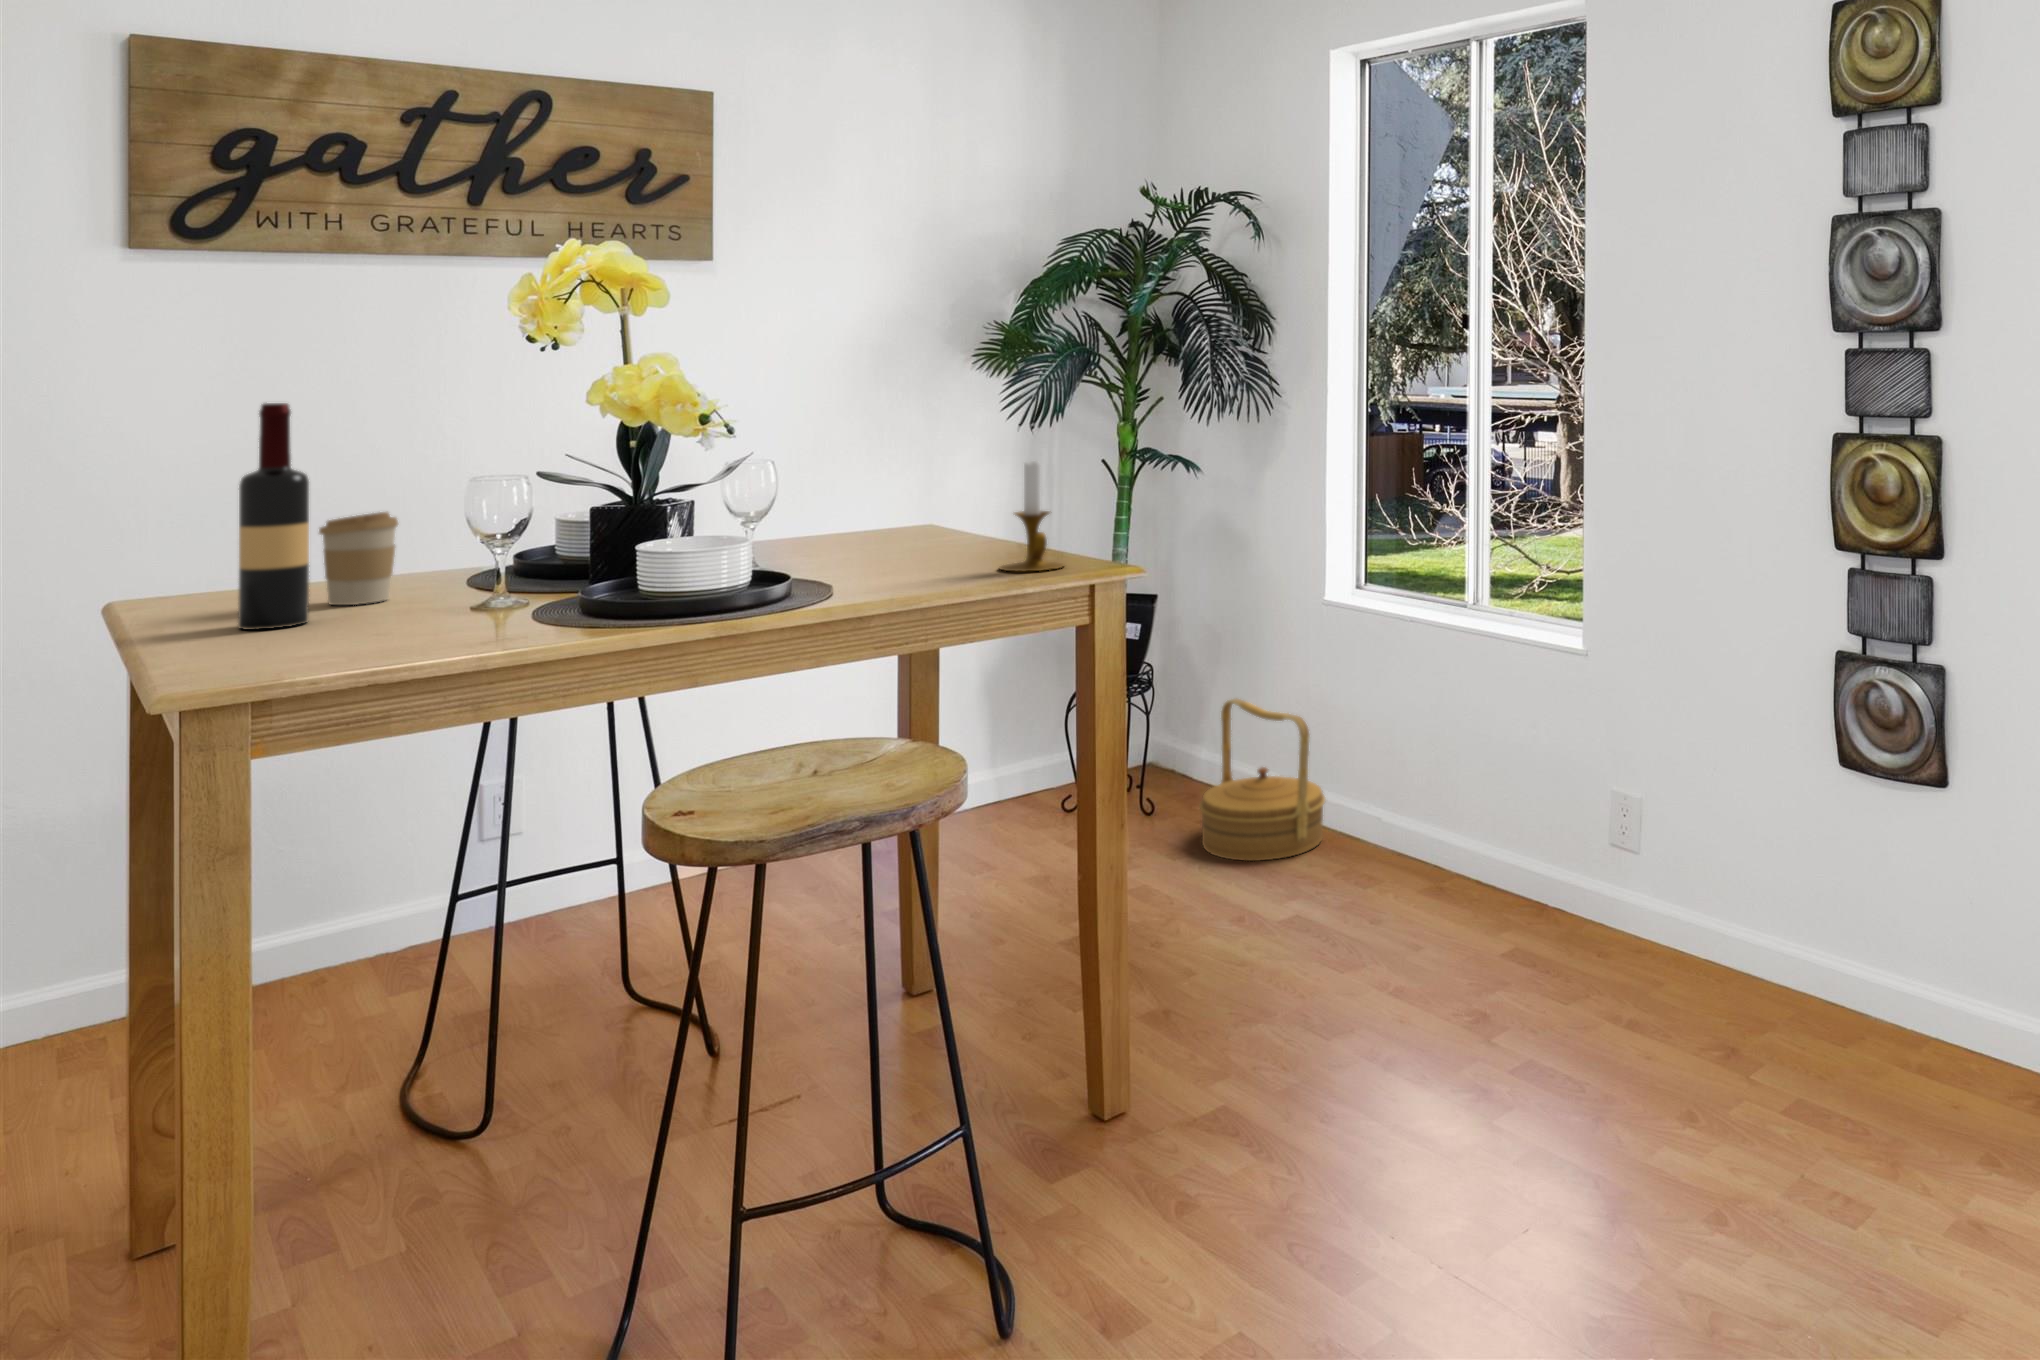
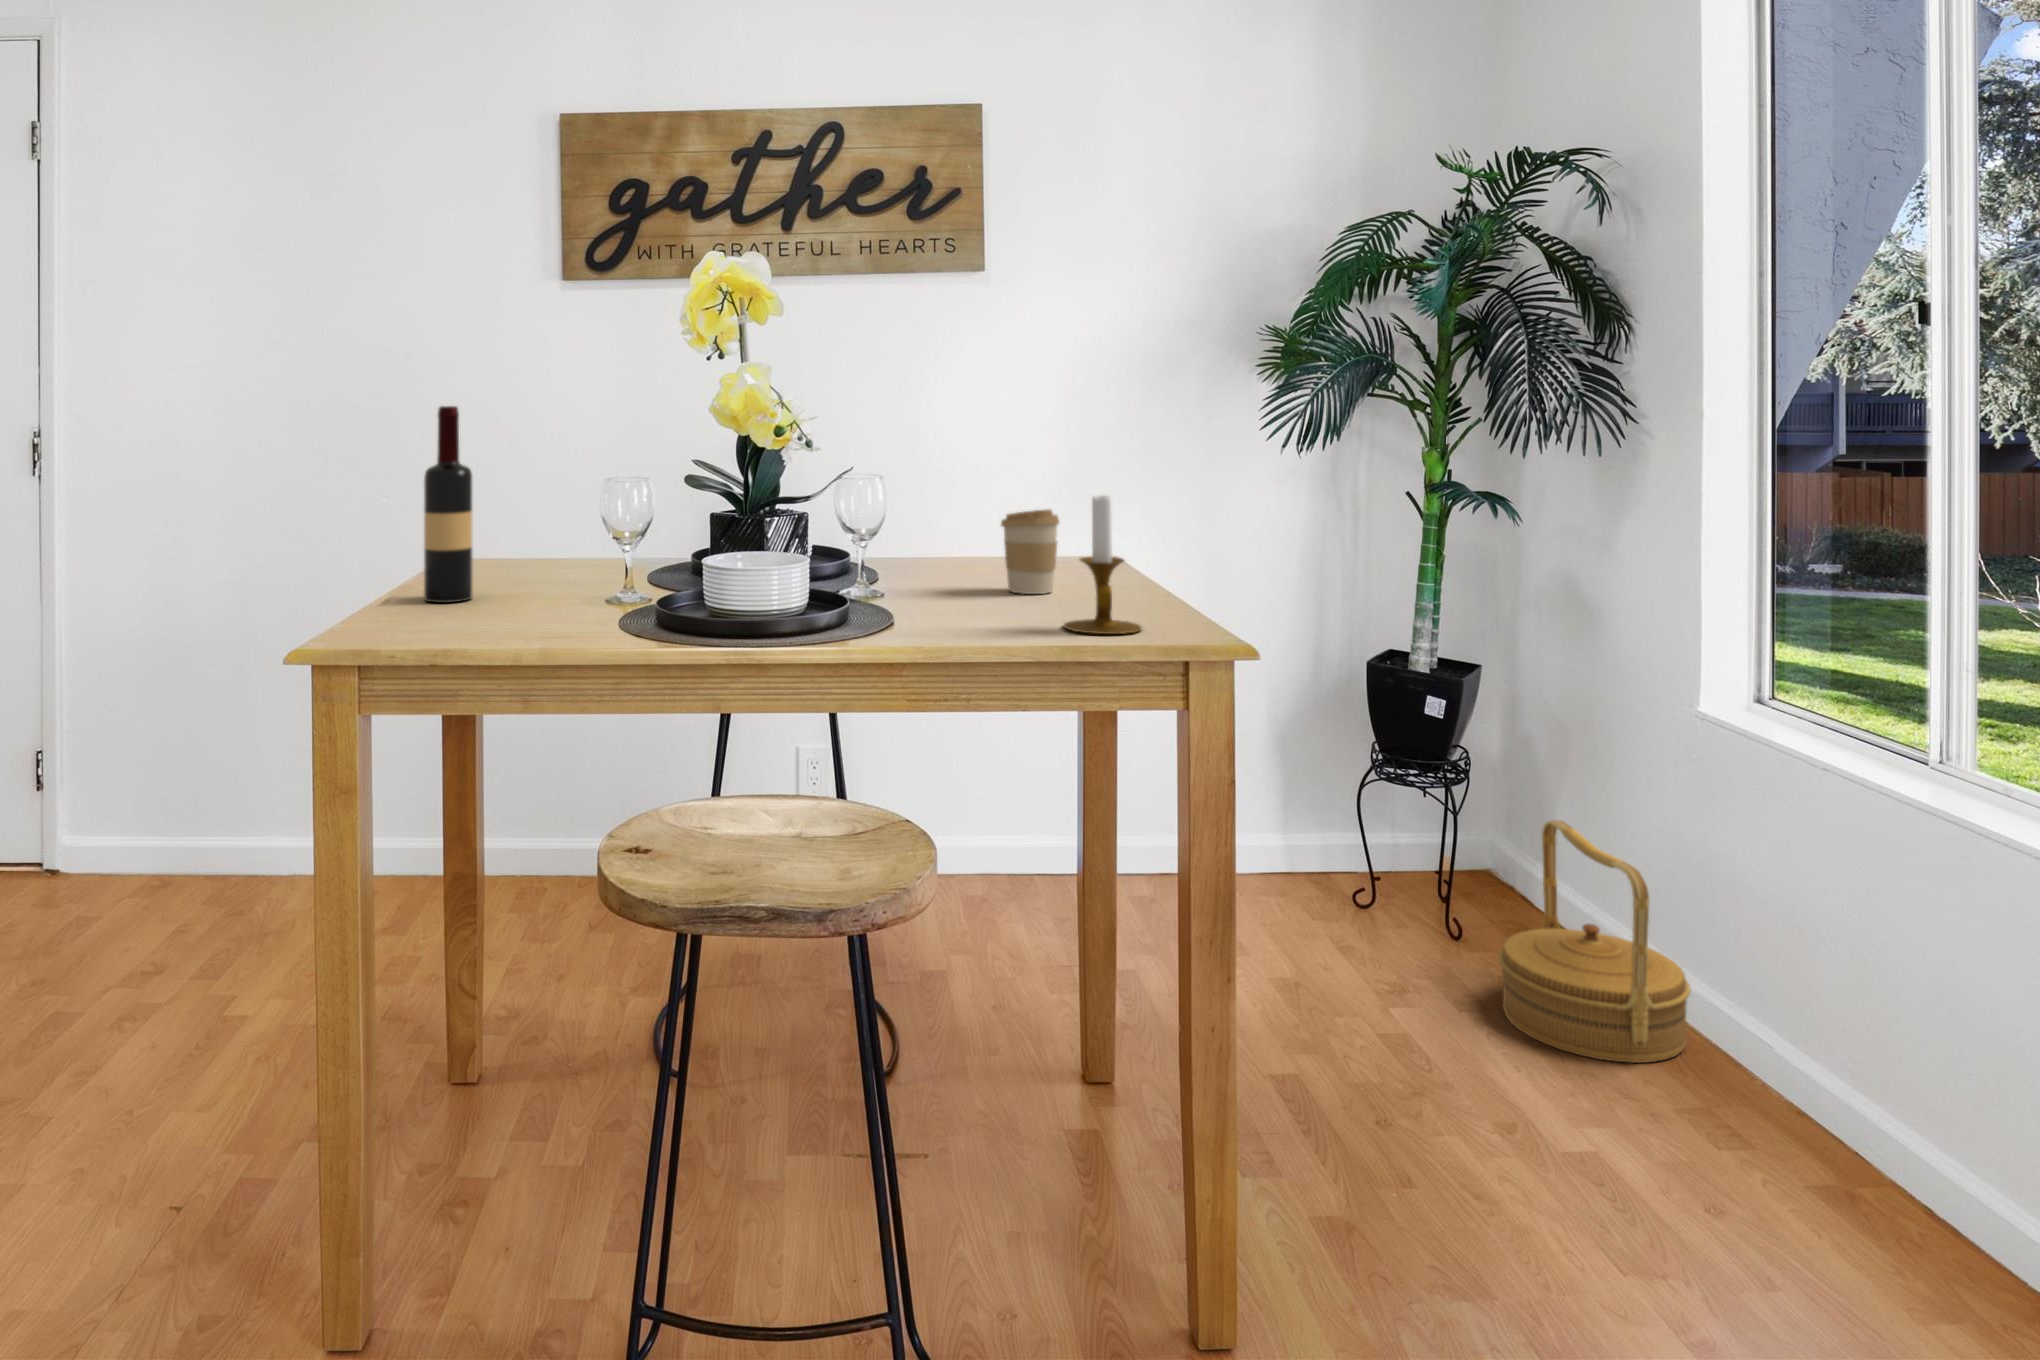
coffee cup: present [319,512,398,605] -> present [1001,509,1059,594]

